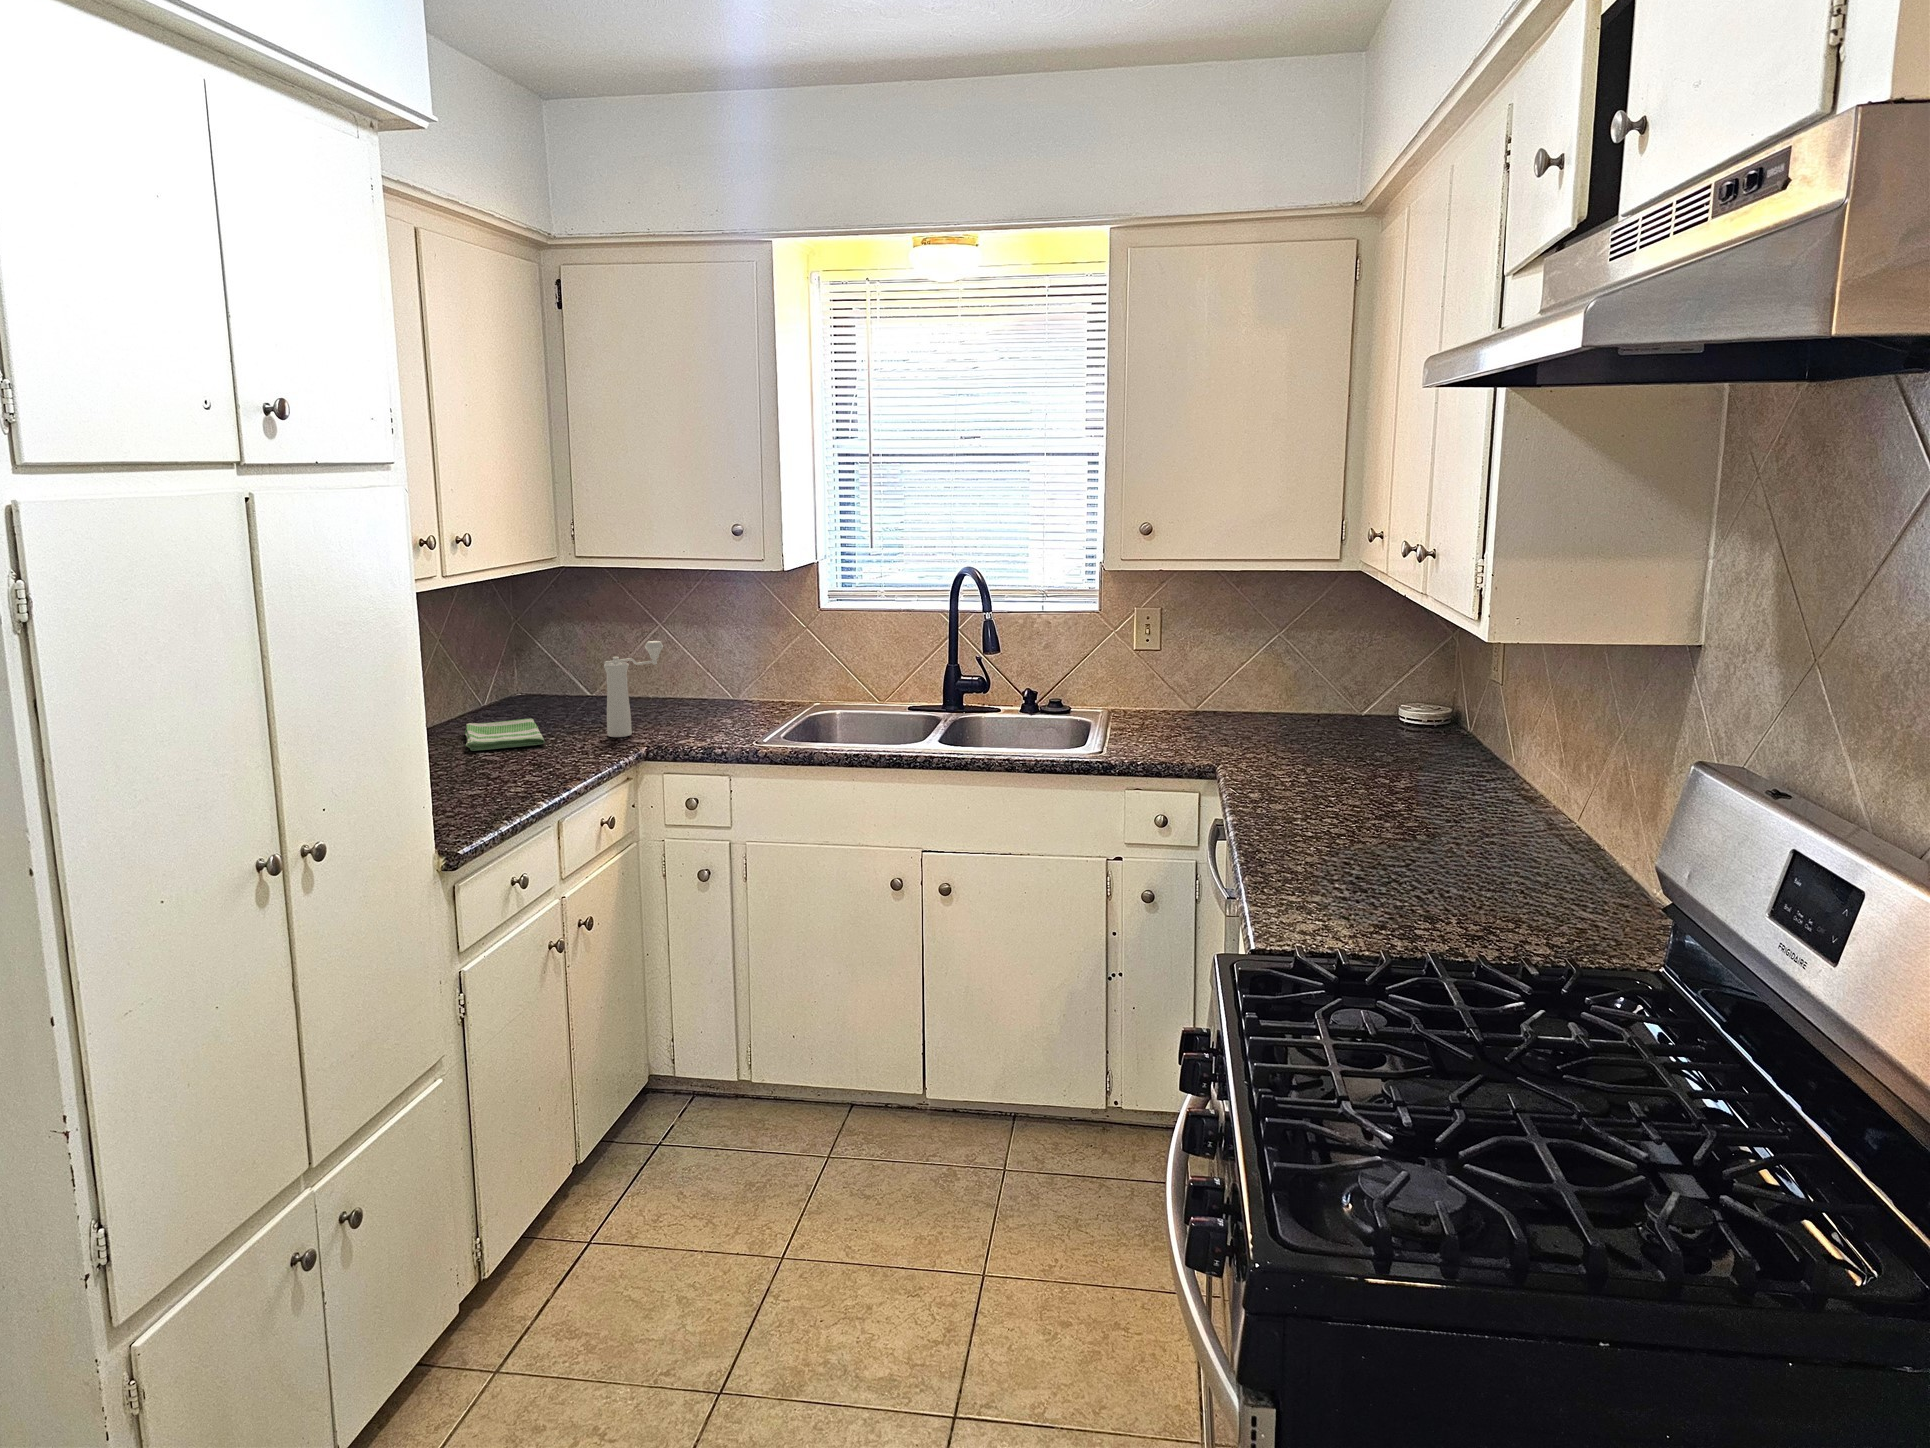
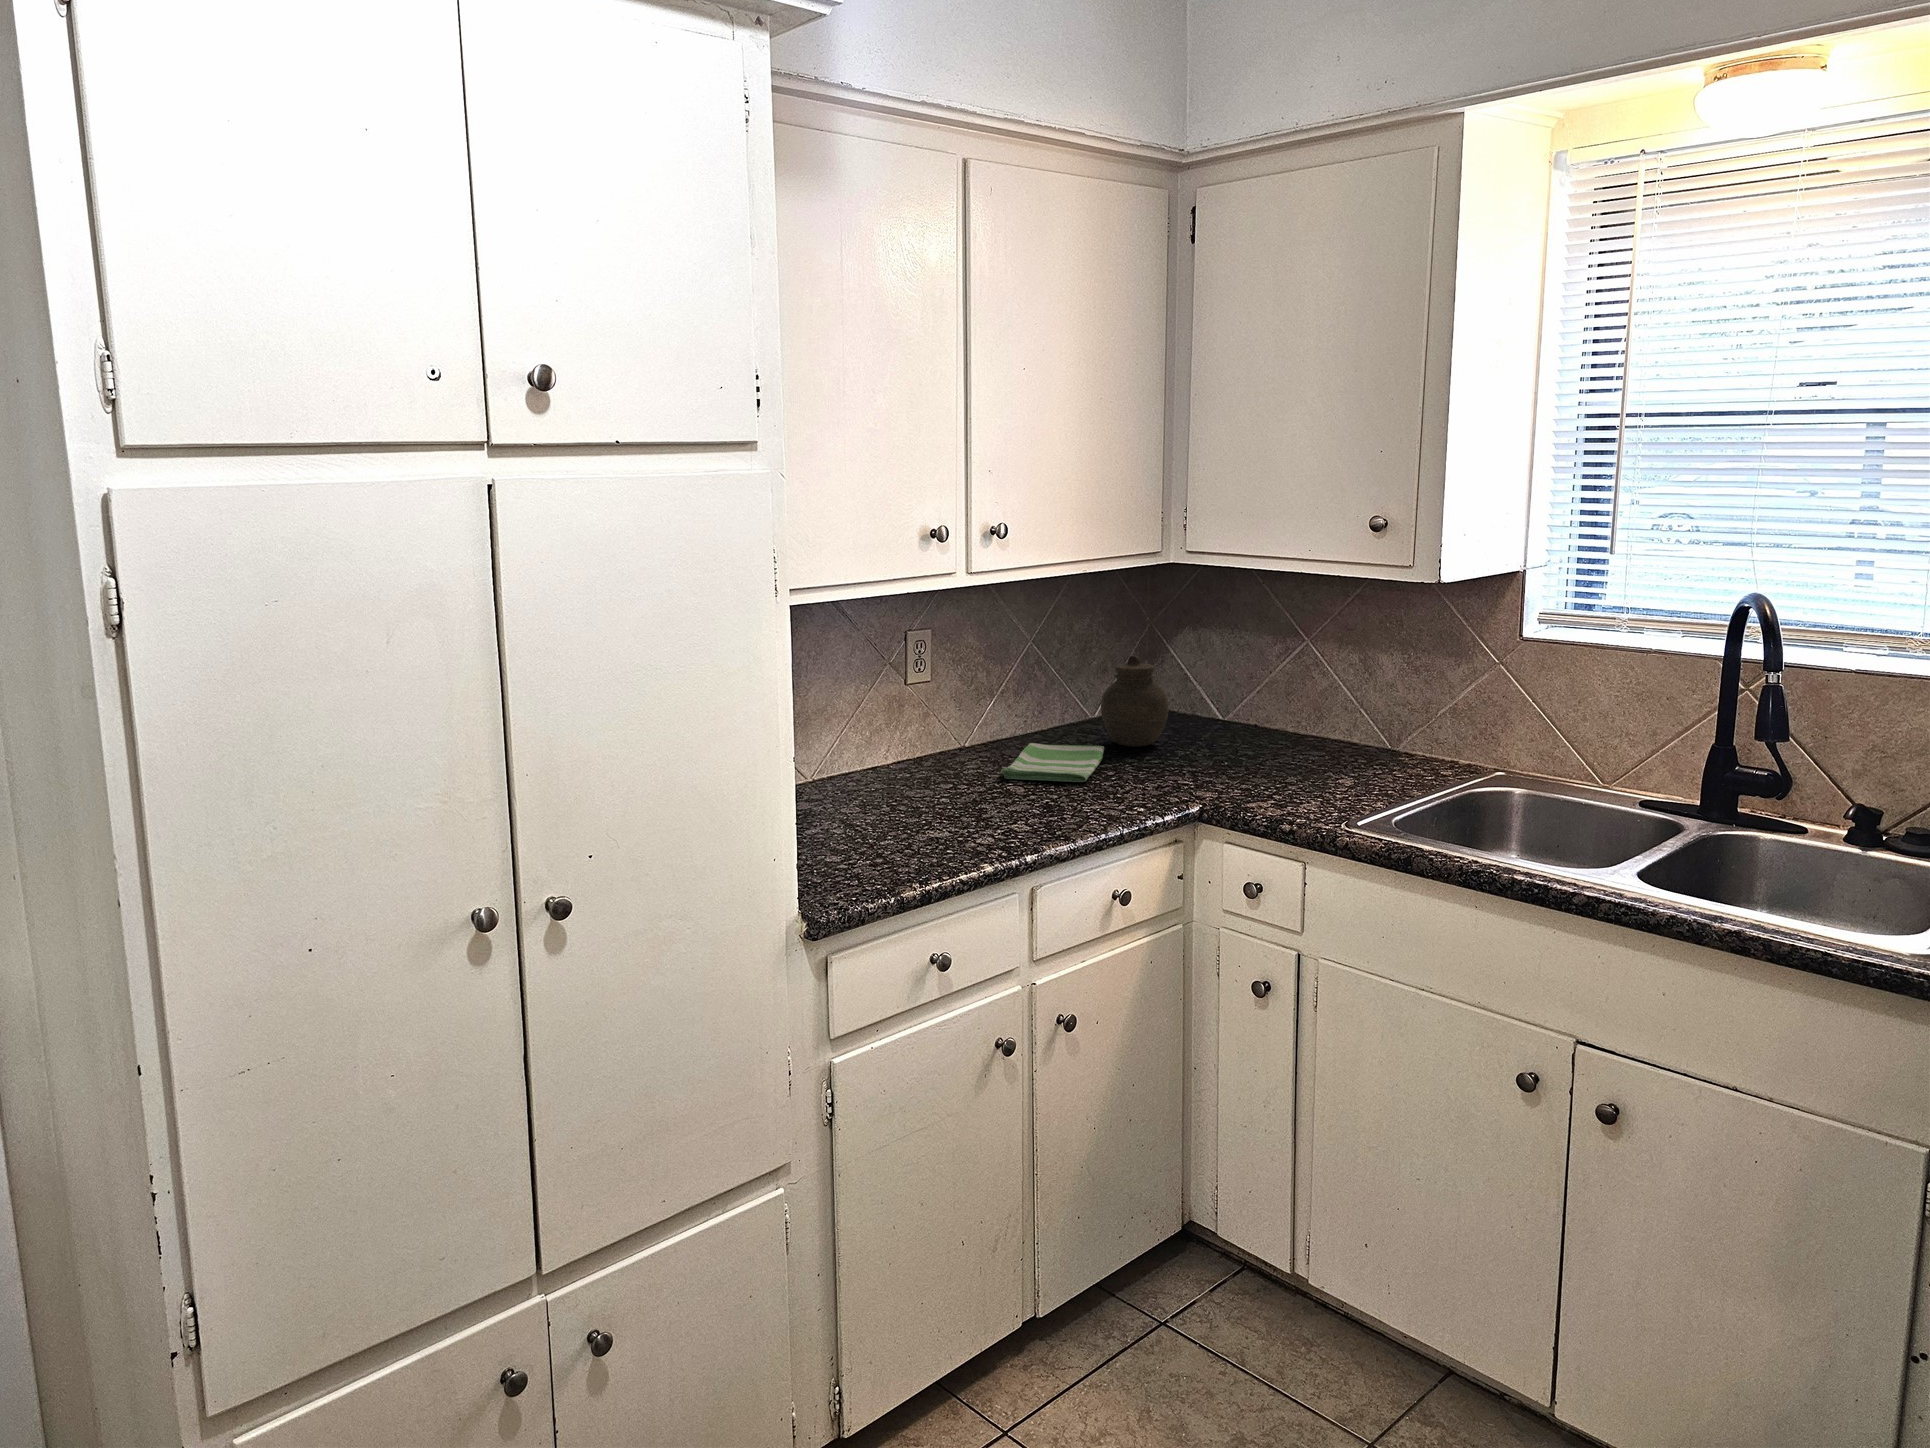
pepper mill: present [604,641,663,737] -> none [1169,667,1256,786]
jar: none [514,642,572,719] -> present [1101,656,1169,747]

